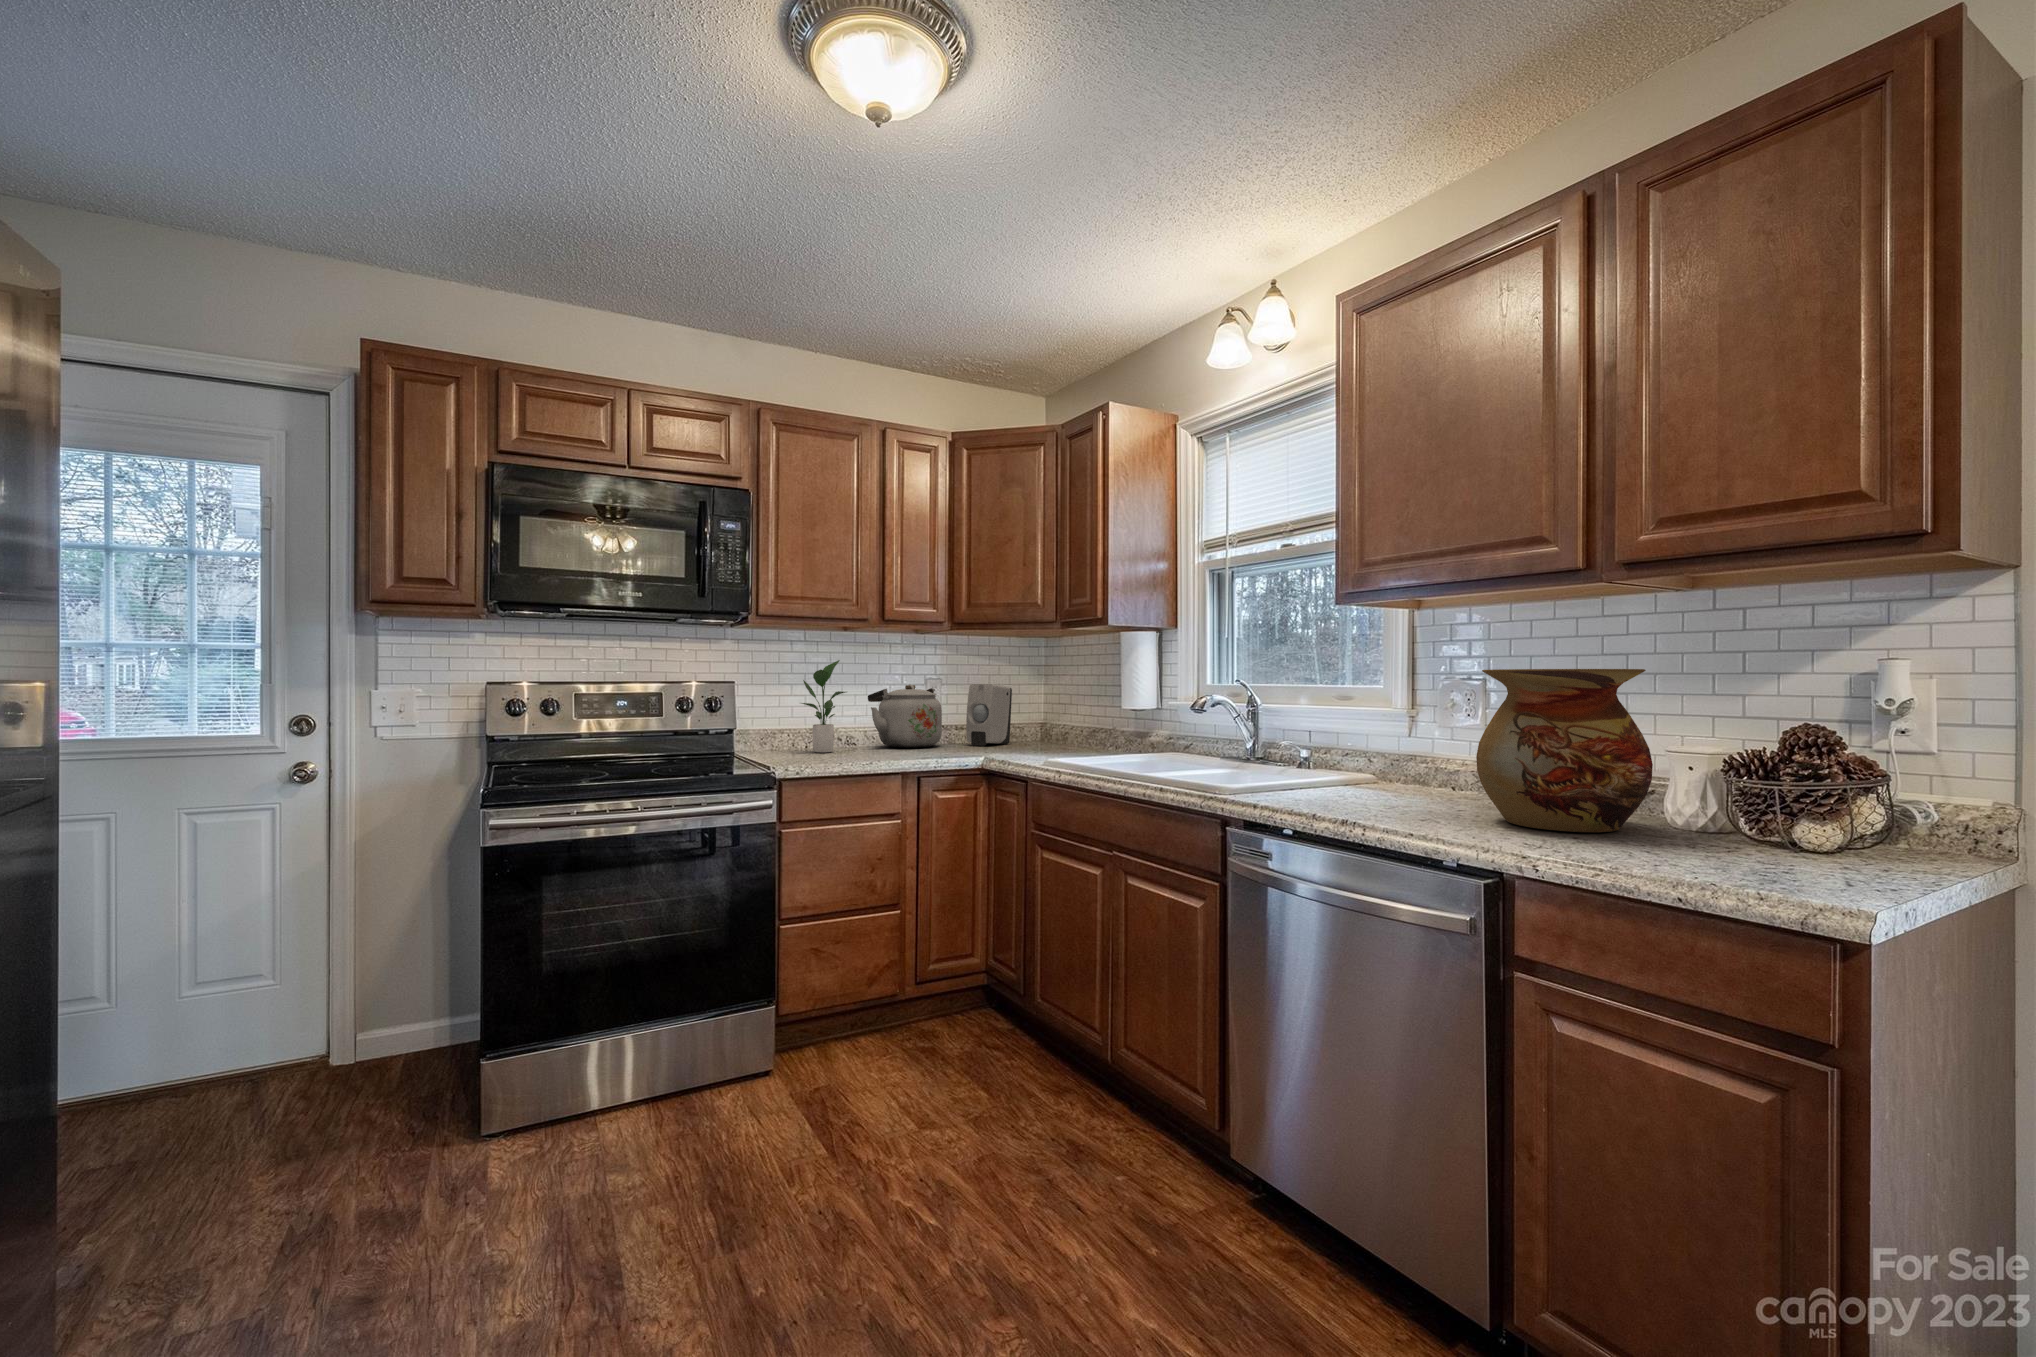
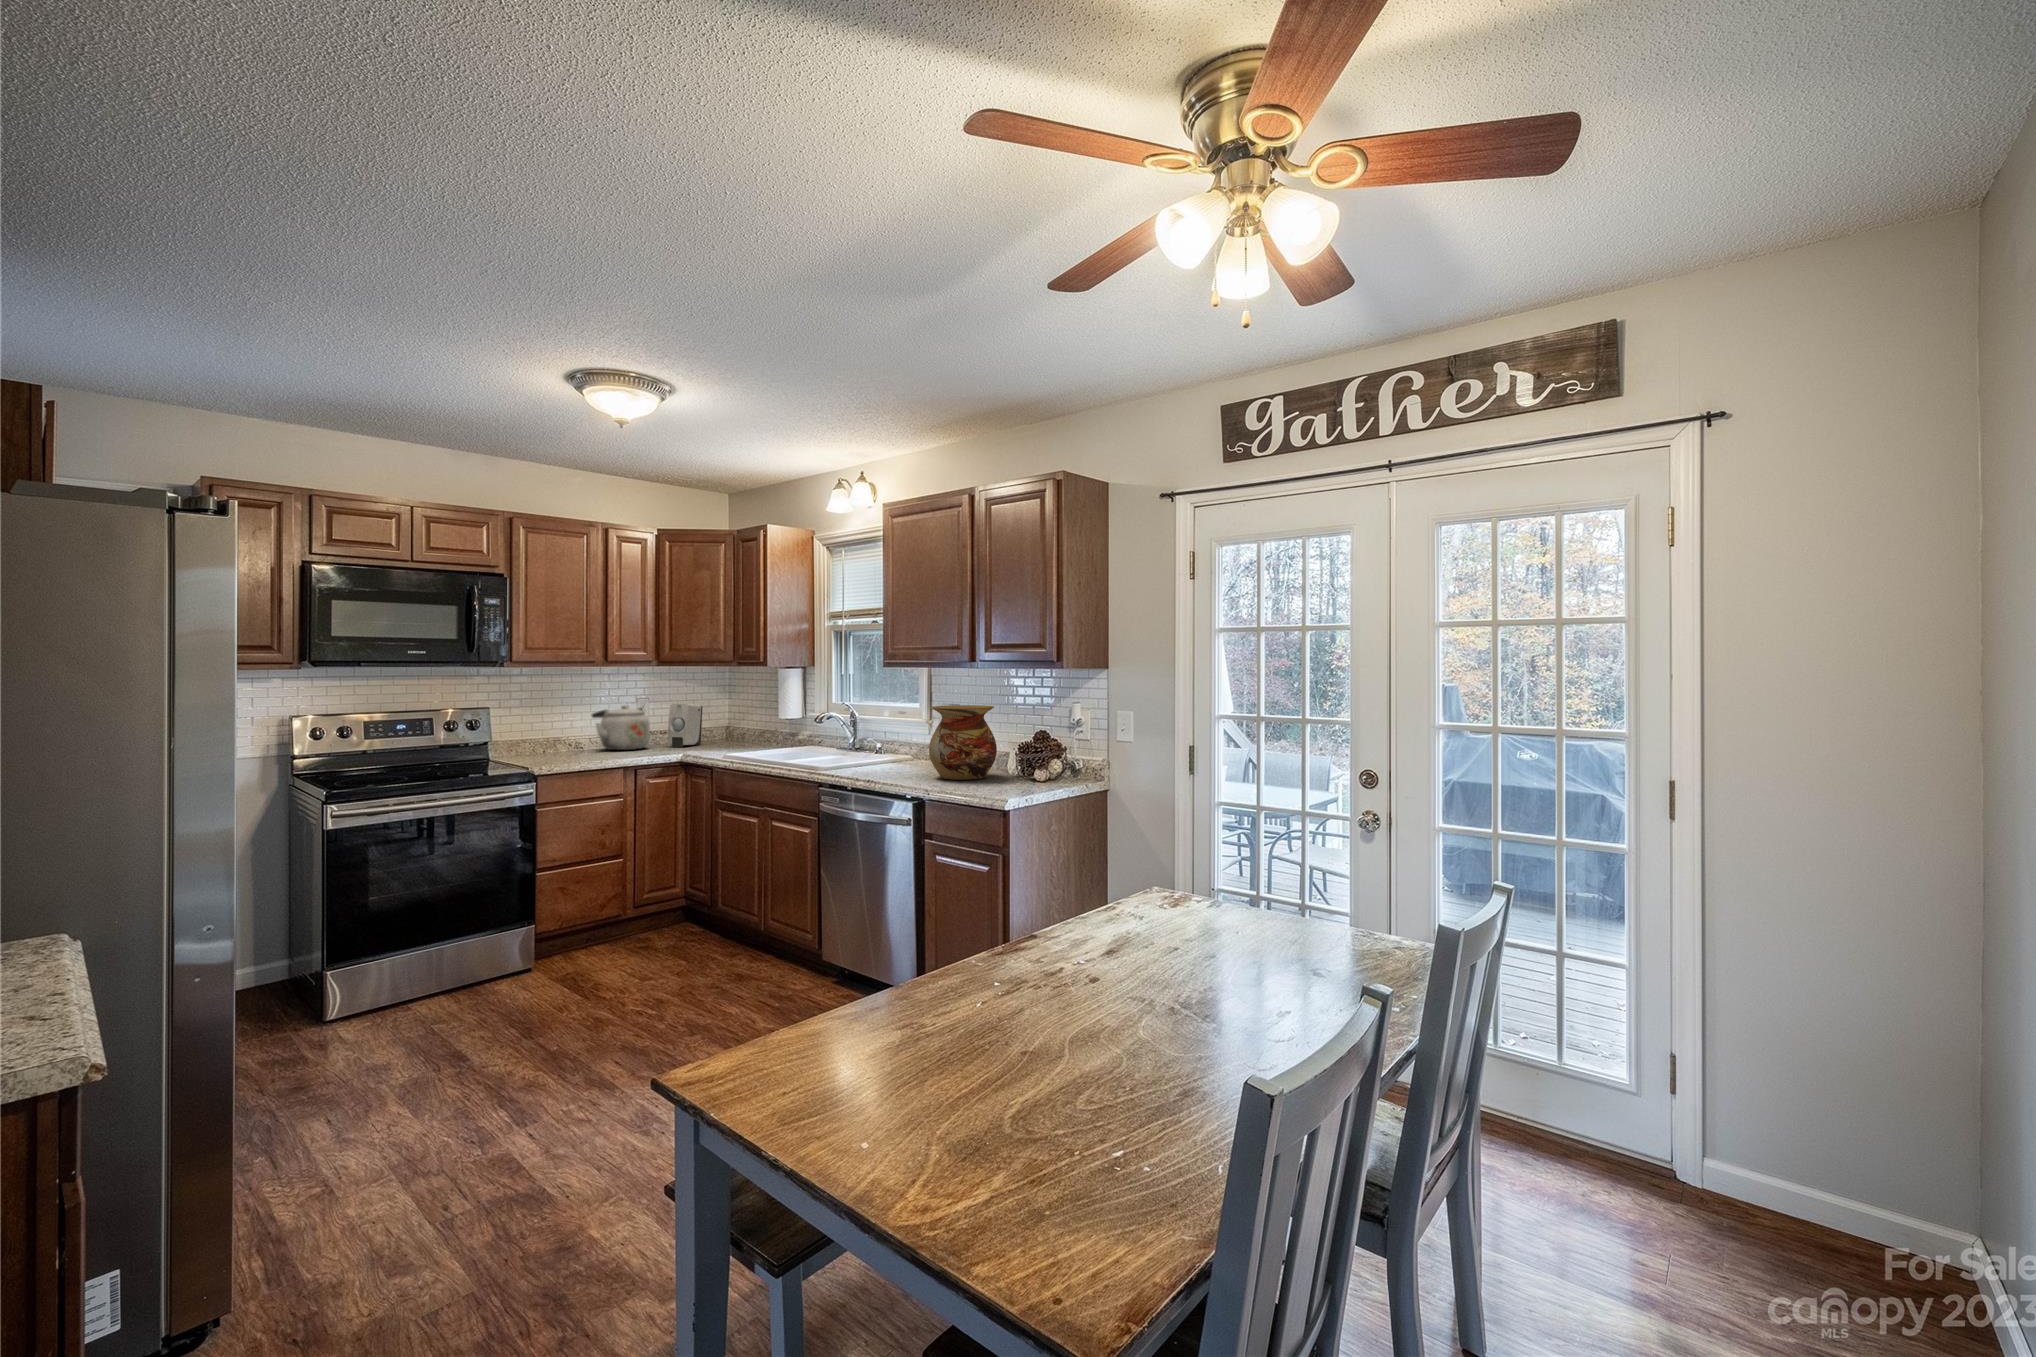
potted plant: present [801,660,846,753] -> none [540,690,580,756]

